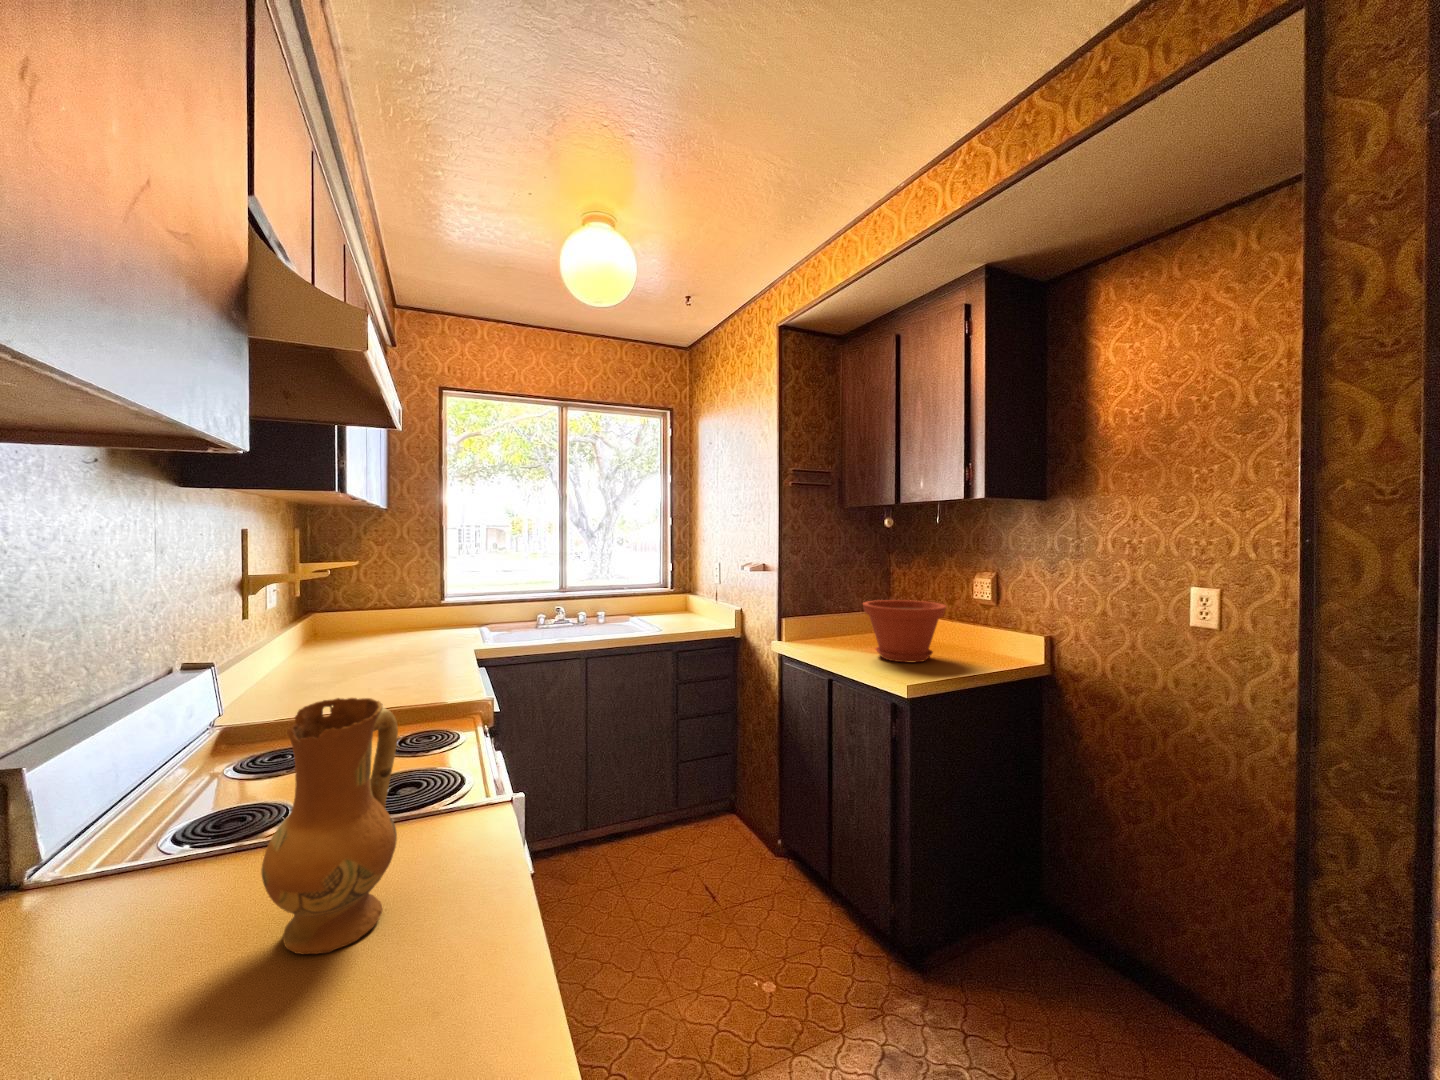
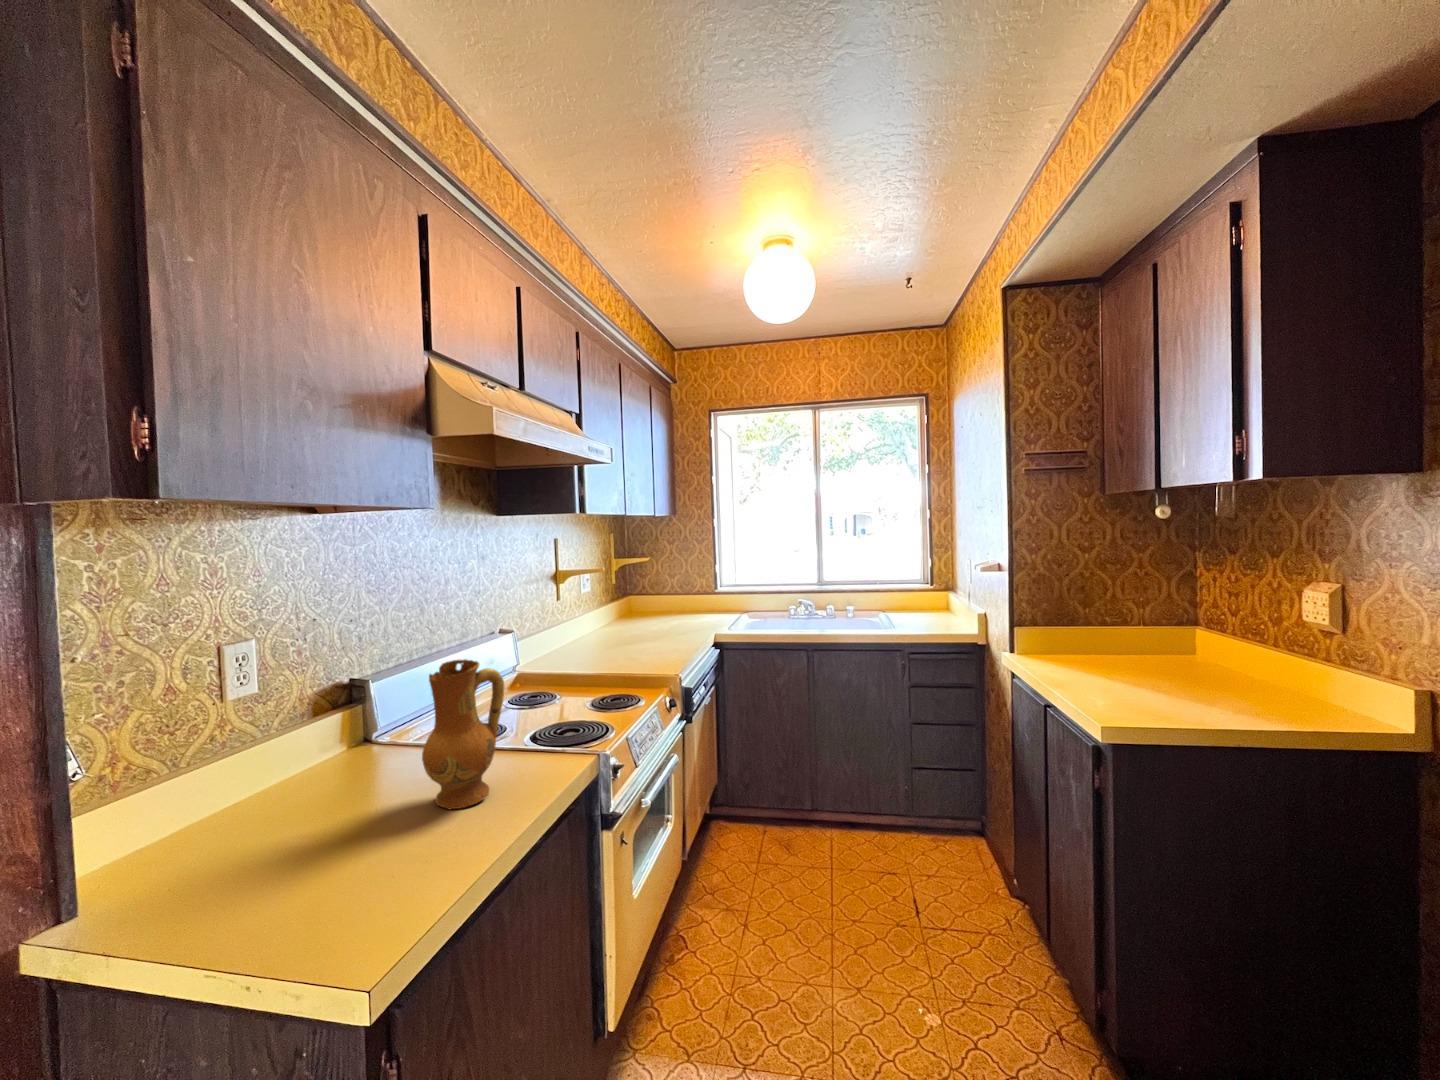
plant pot: present [863,600,946,662] -> none [1095,614,1227,700]

